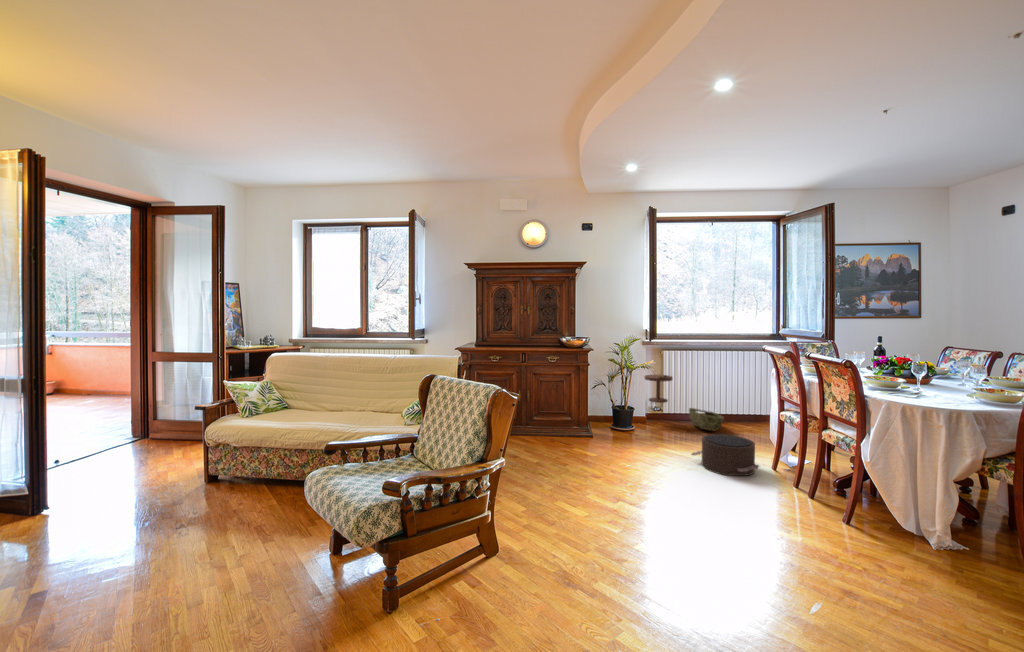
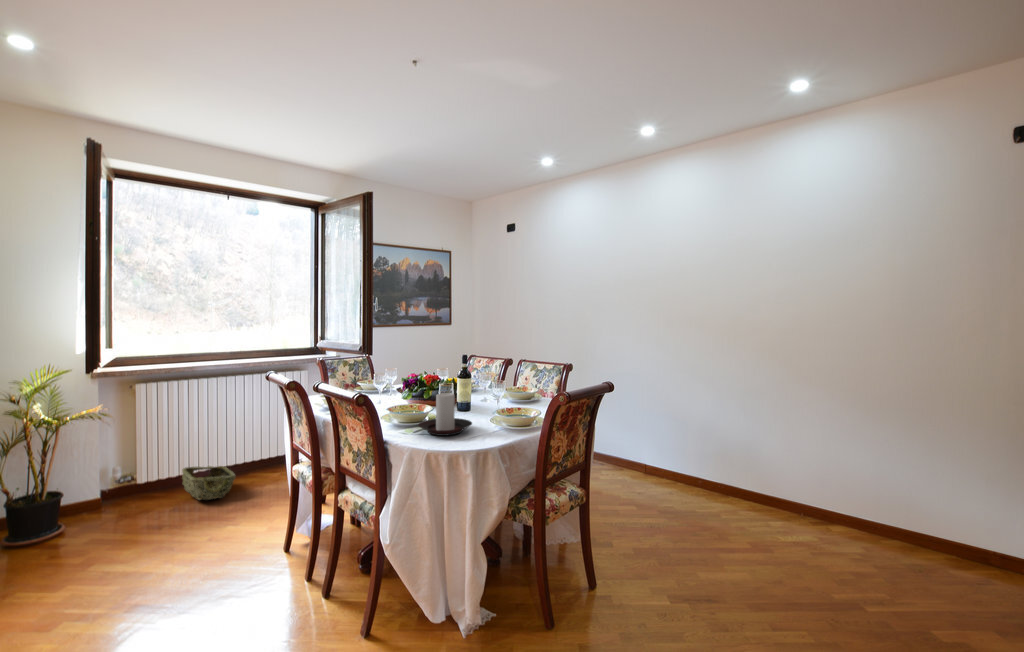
candle holder: none [893,368,948,400] -> present [418,393,472,436]
side table: present [645,374,673,403] -> none [88,423,147,510]
pouf: present [692,434,759,476] -> none [136,517,261,604]

